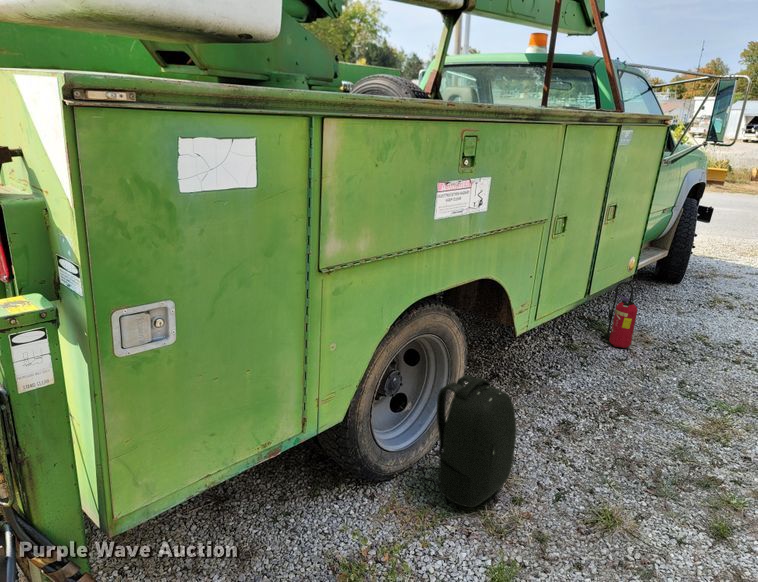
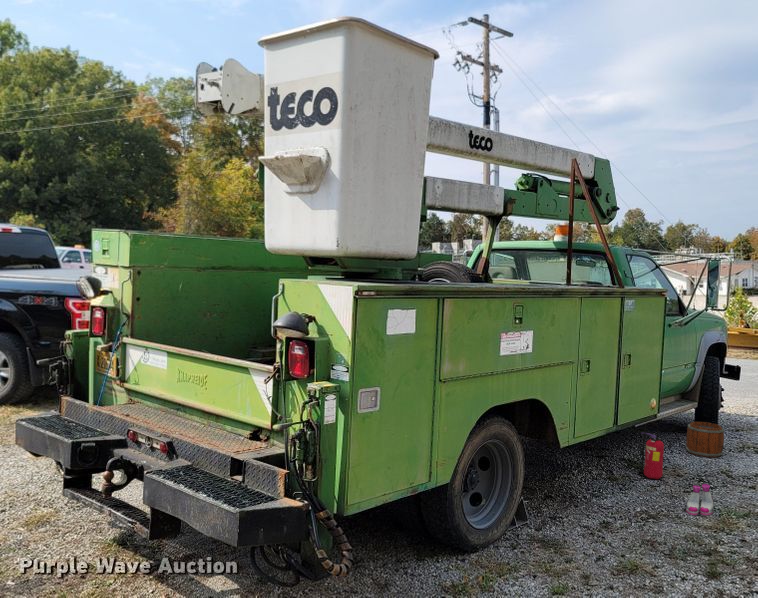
bucket: none [652,273,699,314] -> present [686,422,724,457]
boots: none [664,370,700,409] -> present [686,484,714,516]
backpack: present [422,375,516,507] -> none [498,466,564,559]

